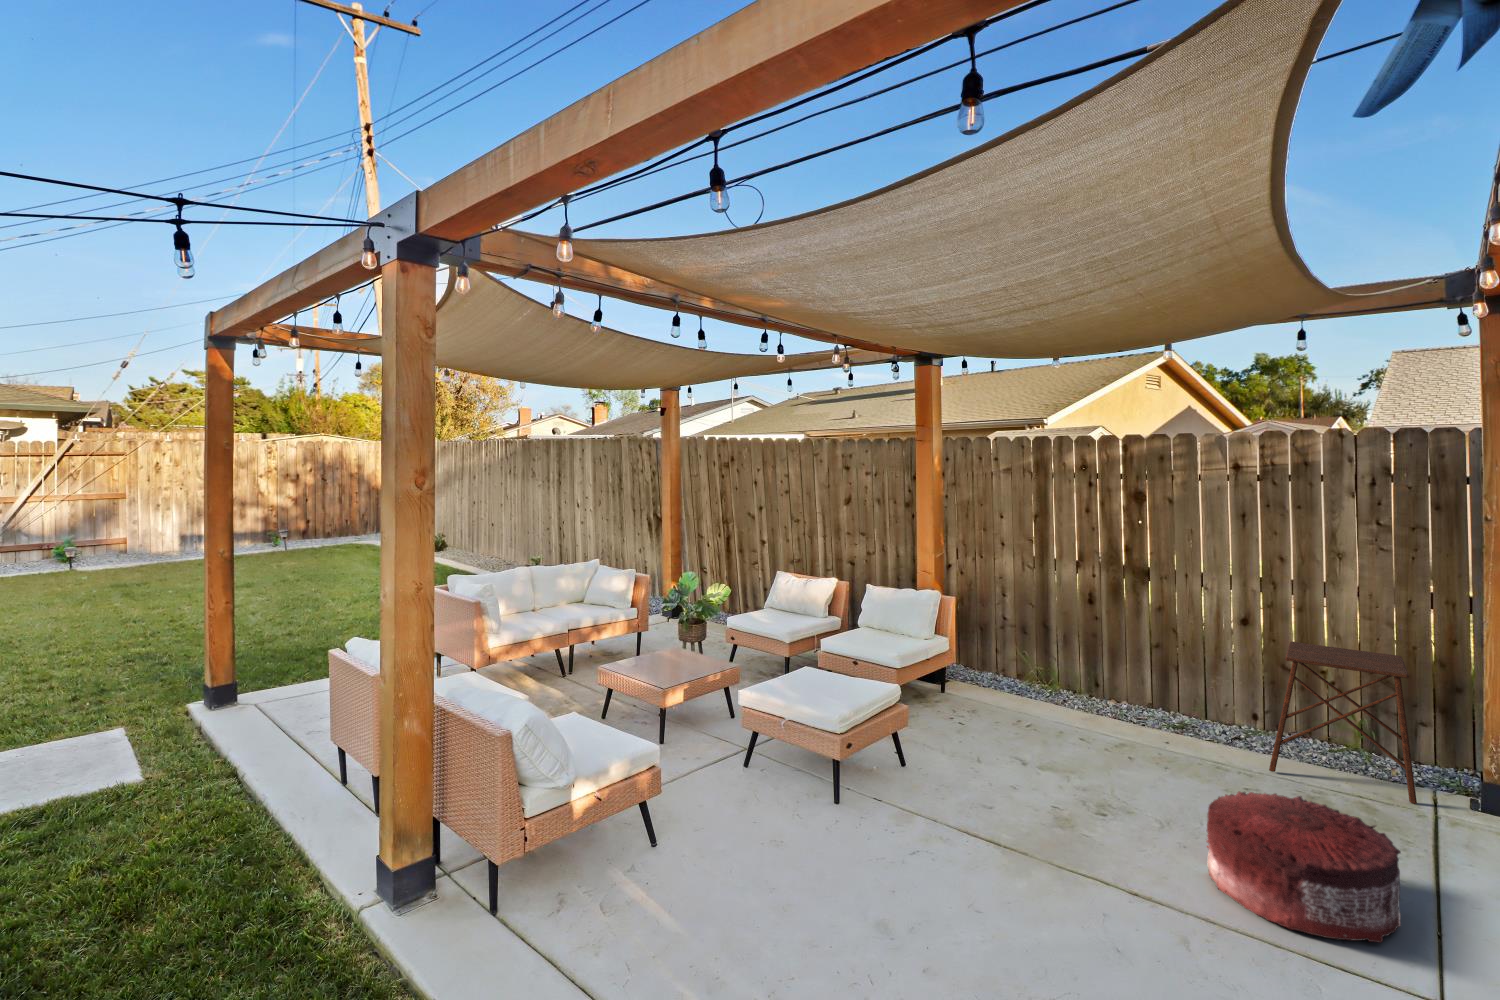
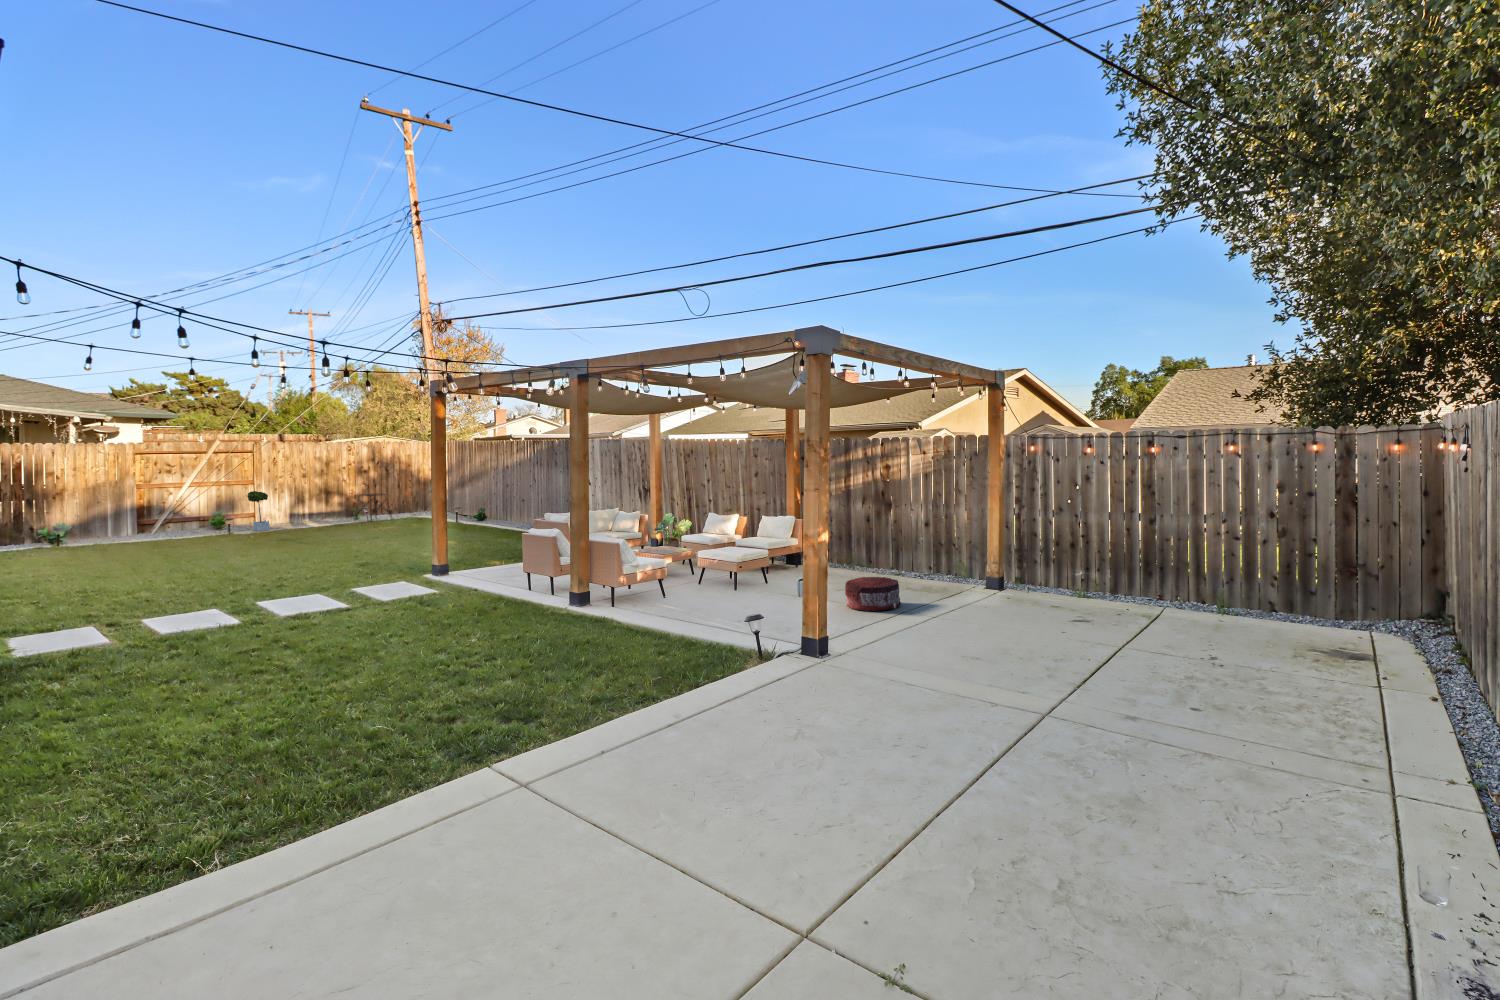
potted tree: none [113,503,145,559] -> present [247,491,270,531]
side table: present [1269,642,1417,804] -> present [354,494,392,521]

